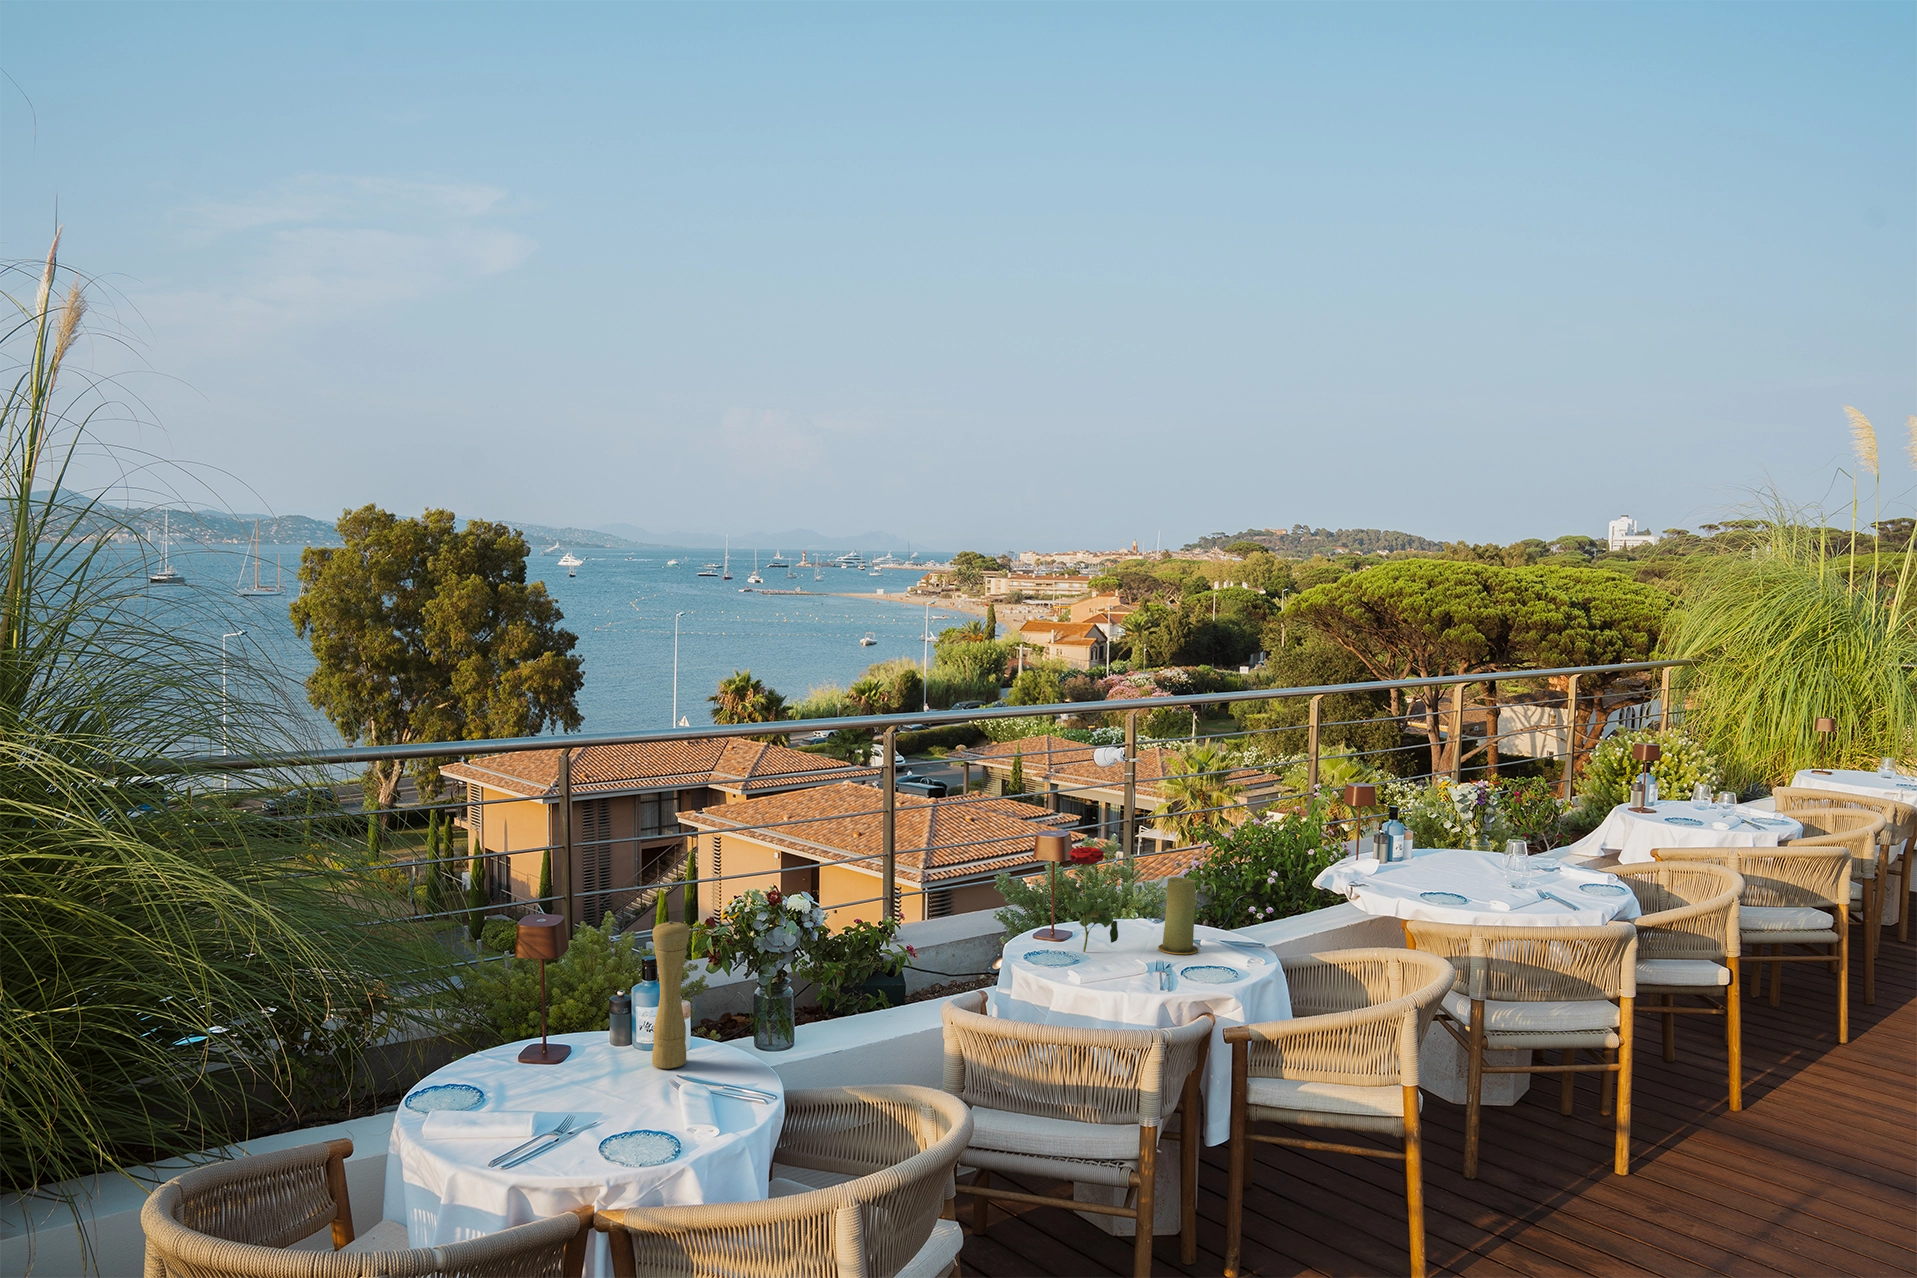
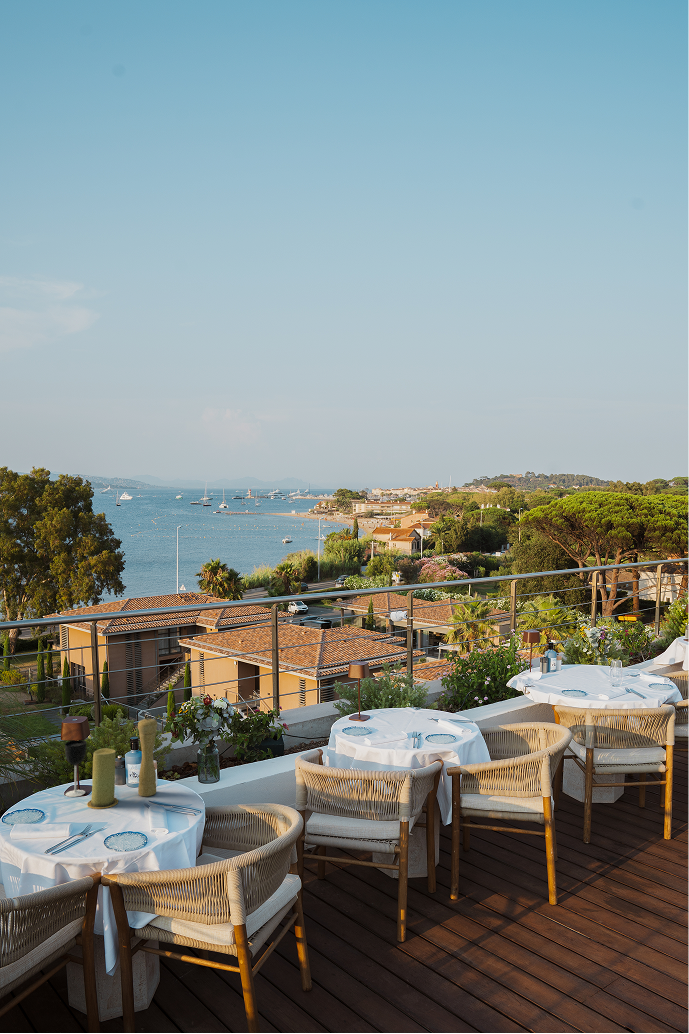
flower: present [1060,847,1118,952] -> none [363,670,394,727]
candle: present [1158,877,1199,954] -> present [87,748,118,809]
wine glass: none [514,960,554,1067] -> present [65,740,86,797]

